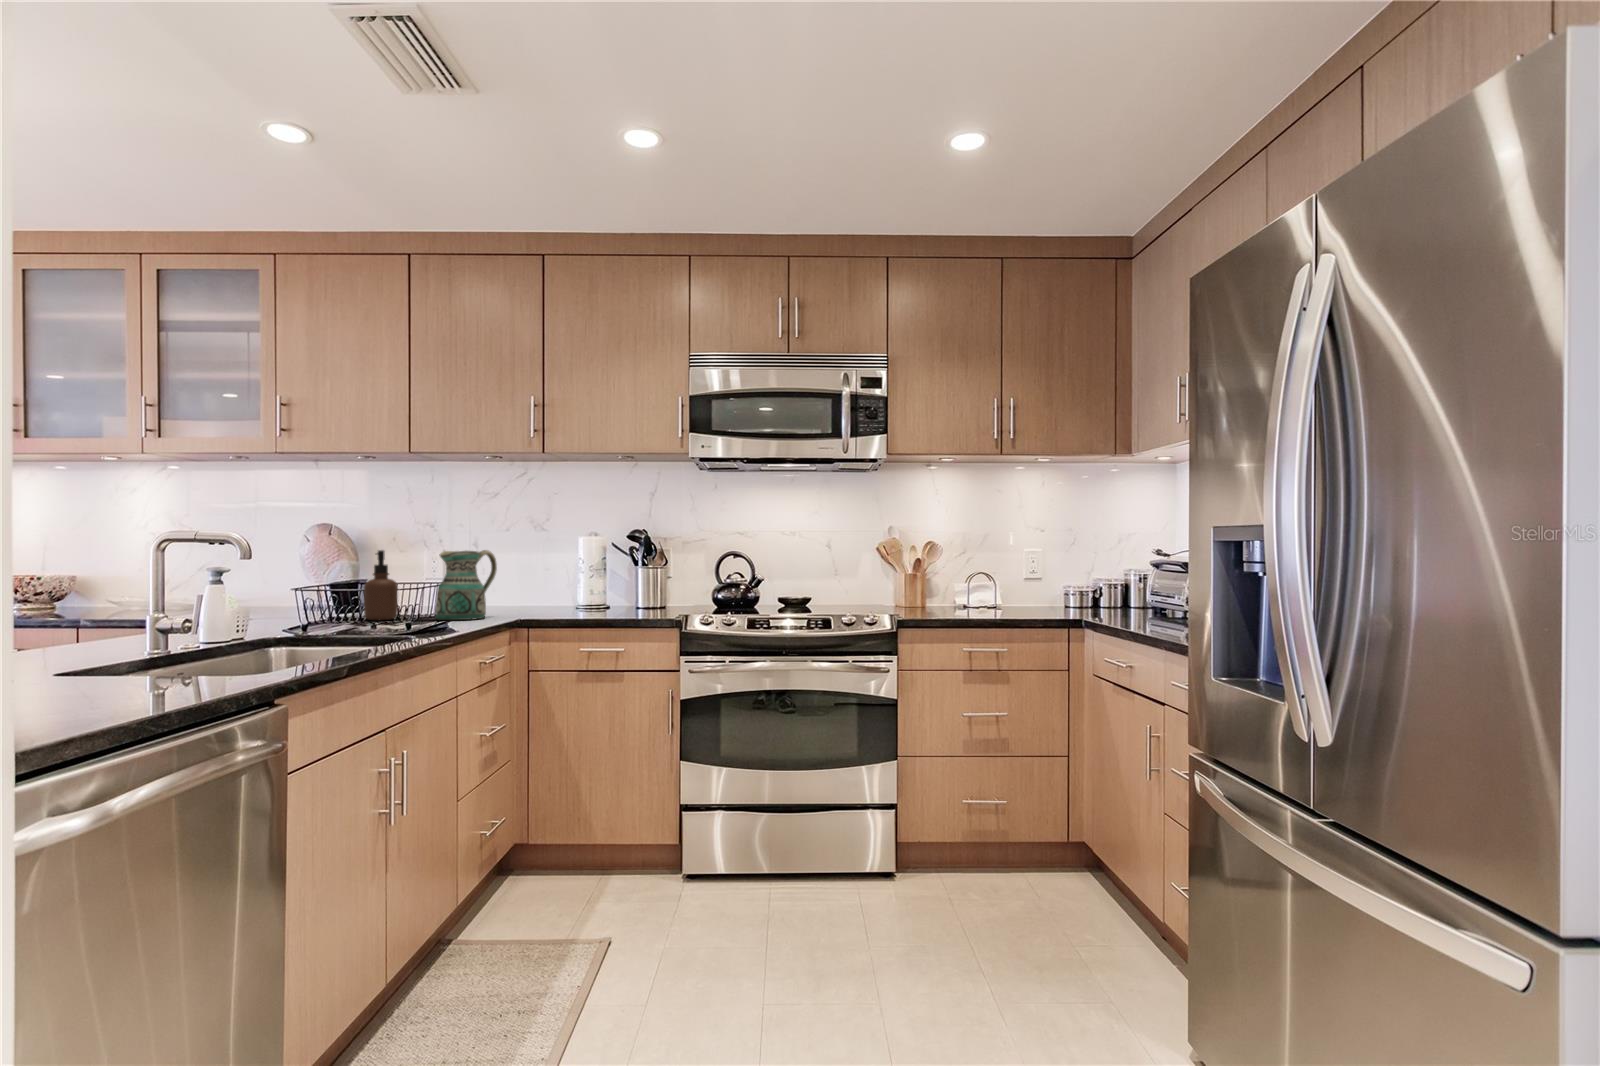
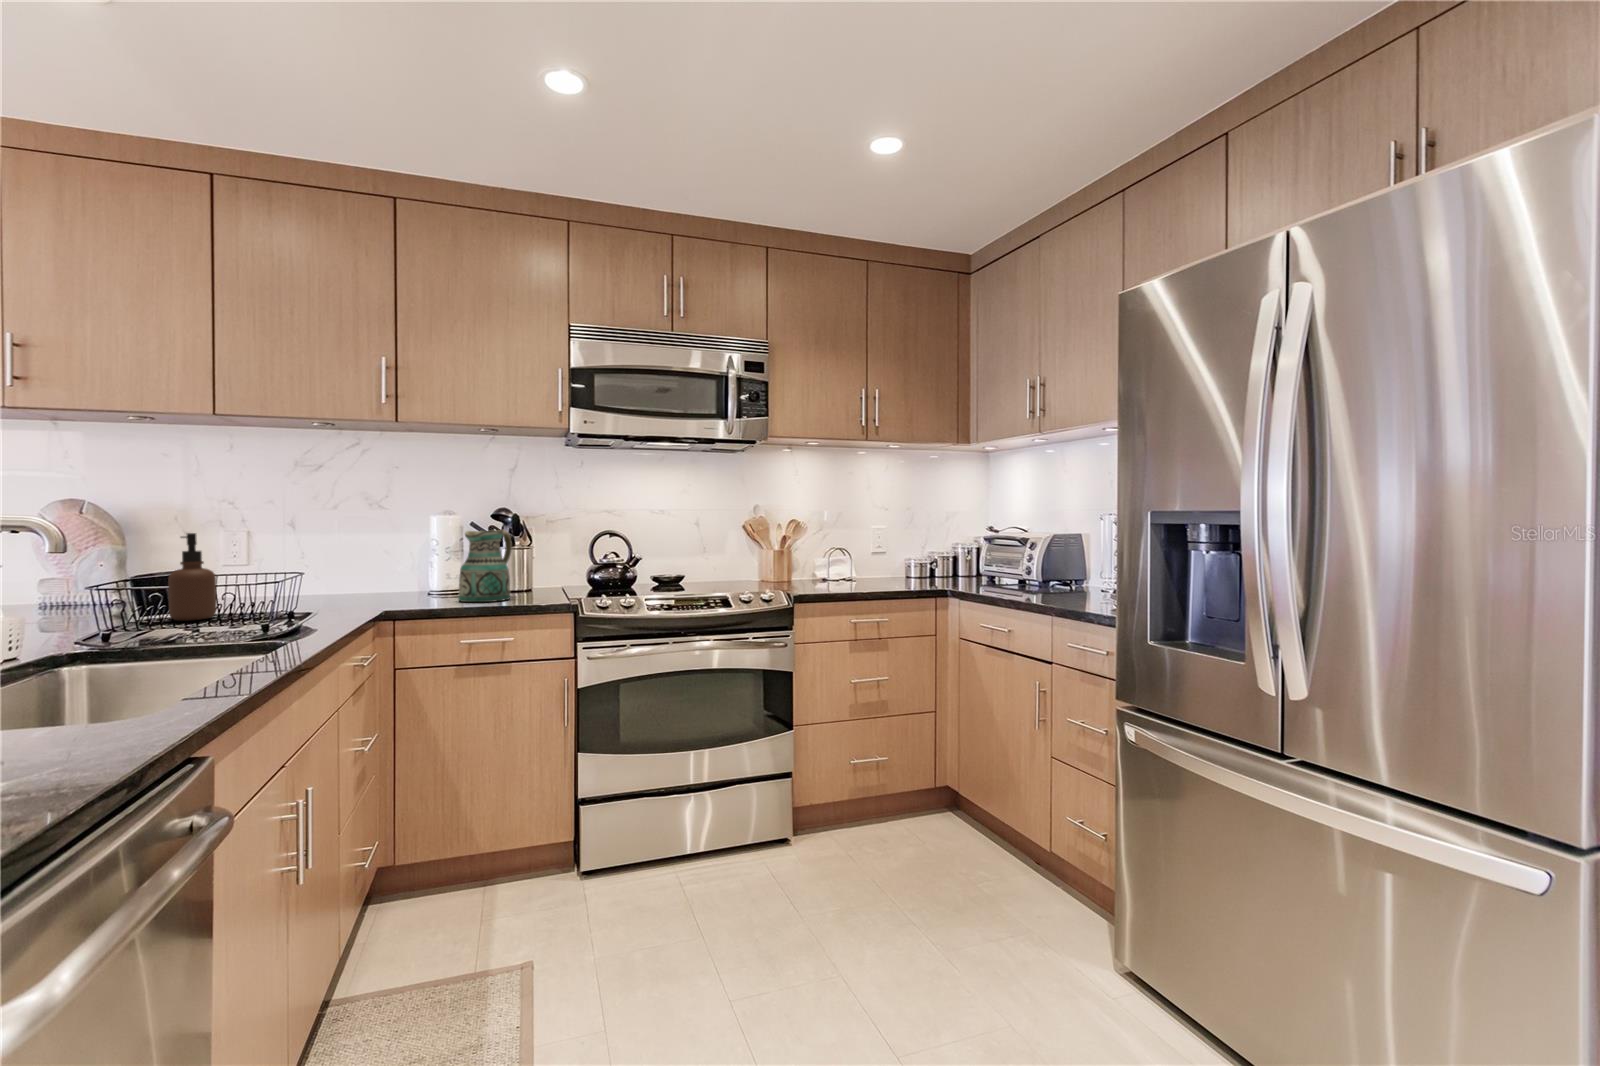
ceramic pitcher: present [436,550,497,620] -> present [458,530,512,602]

